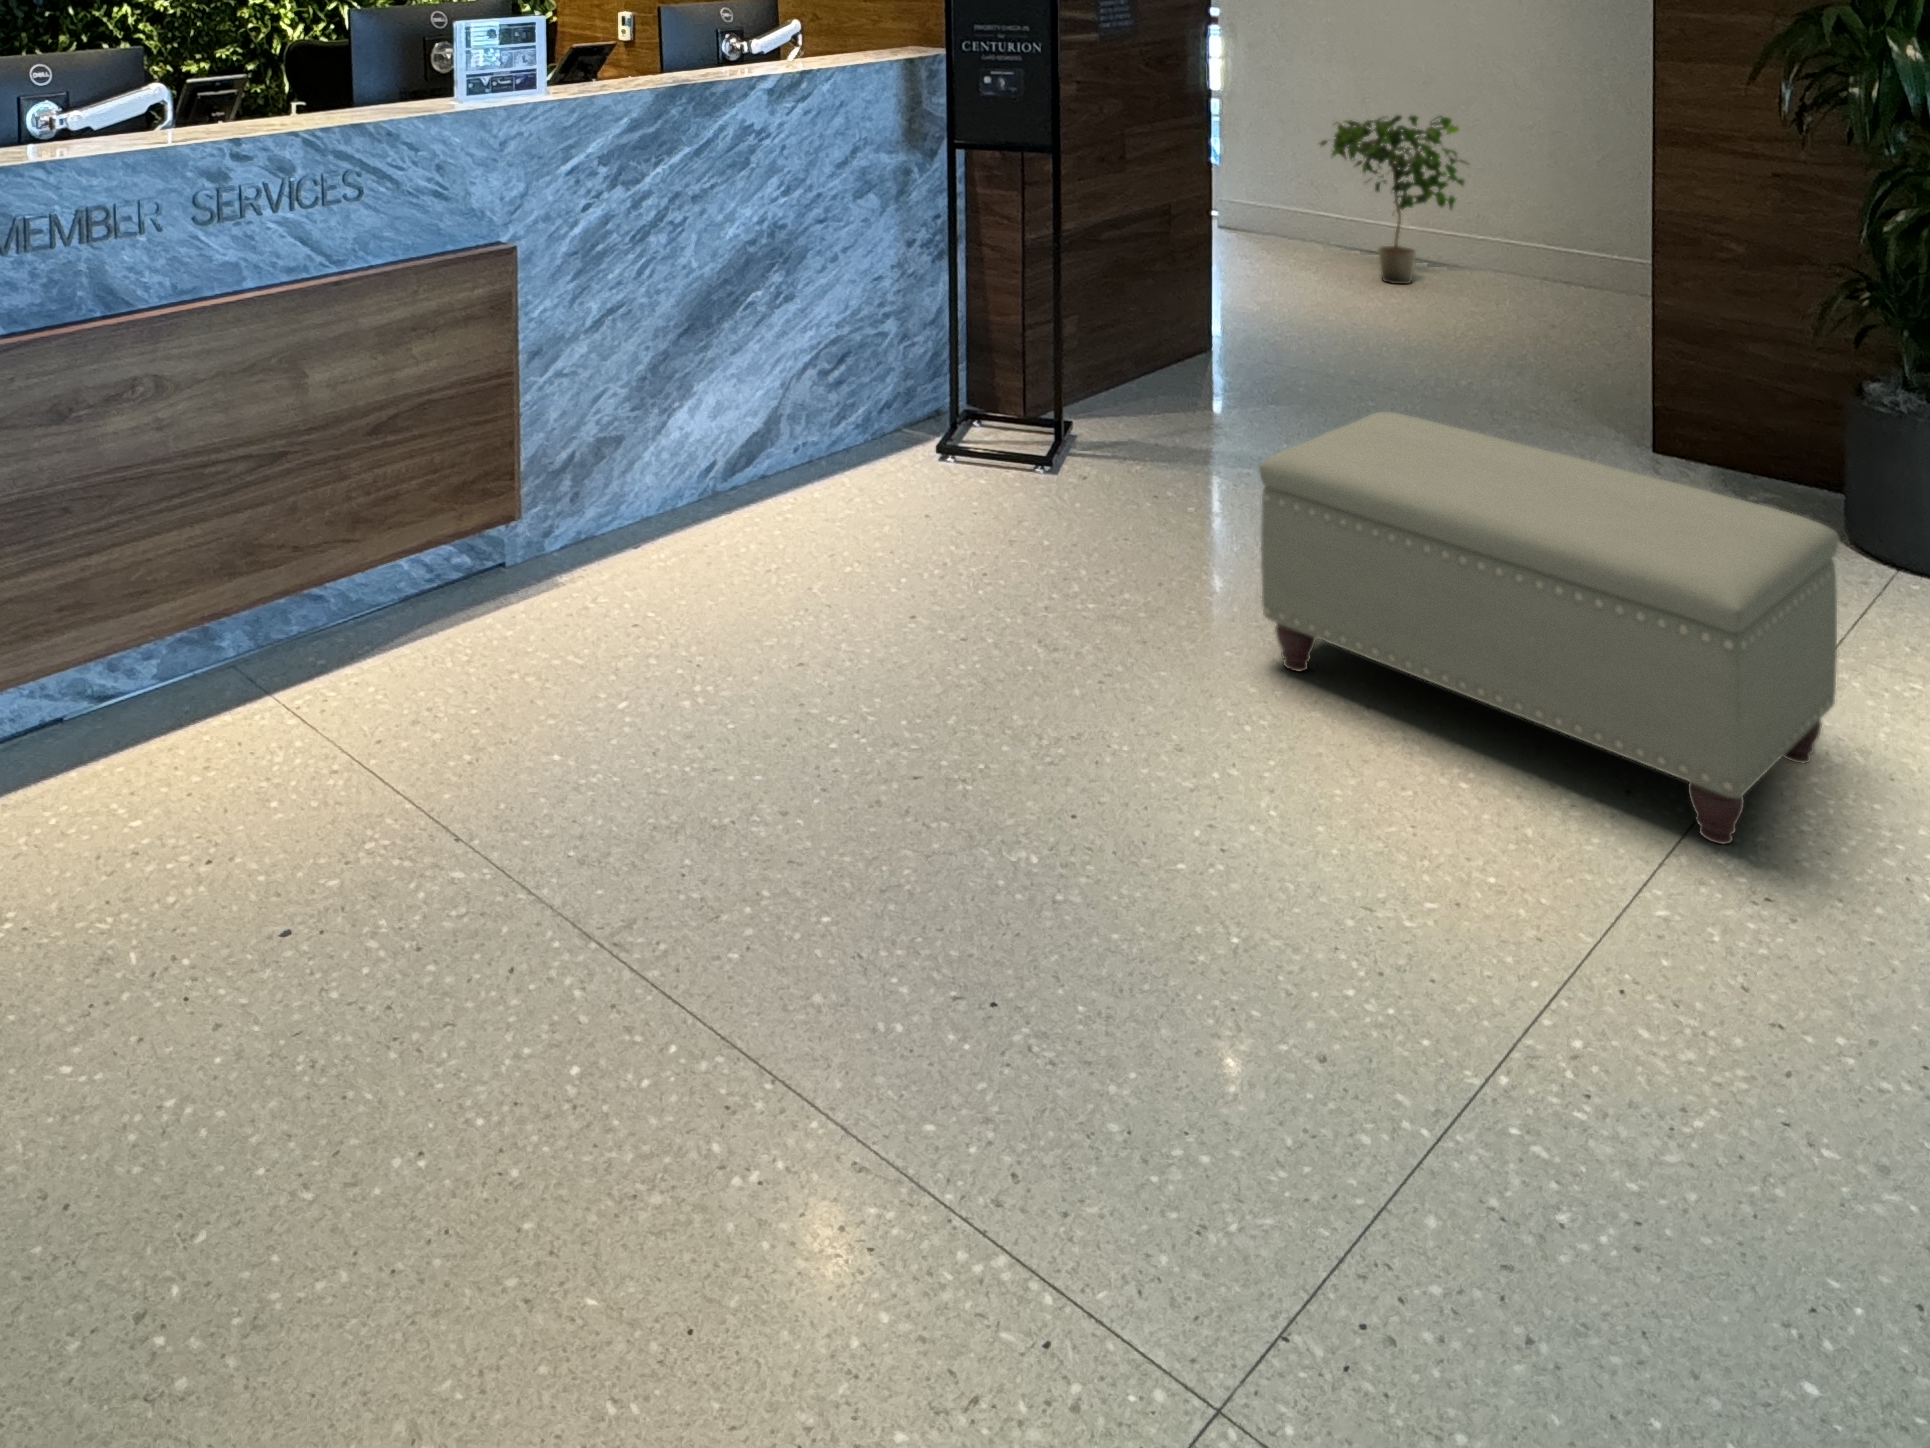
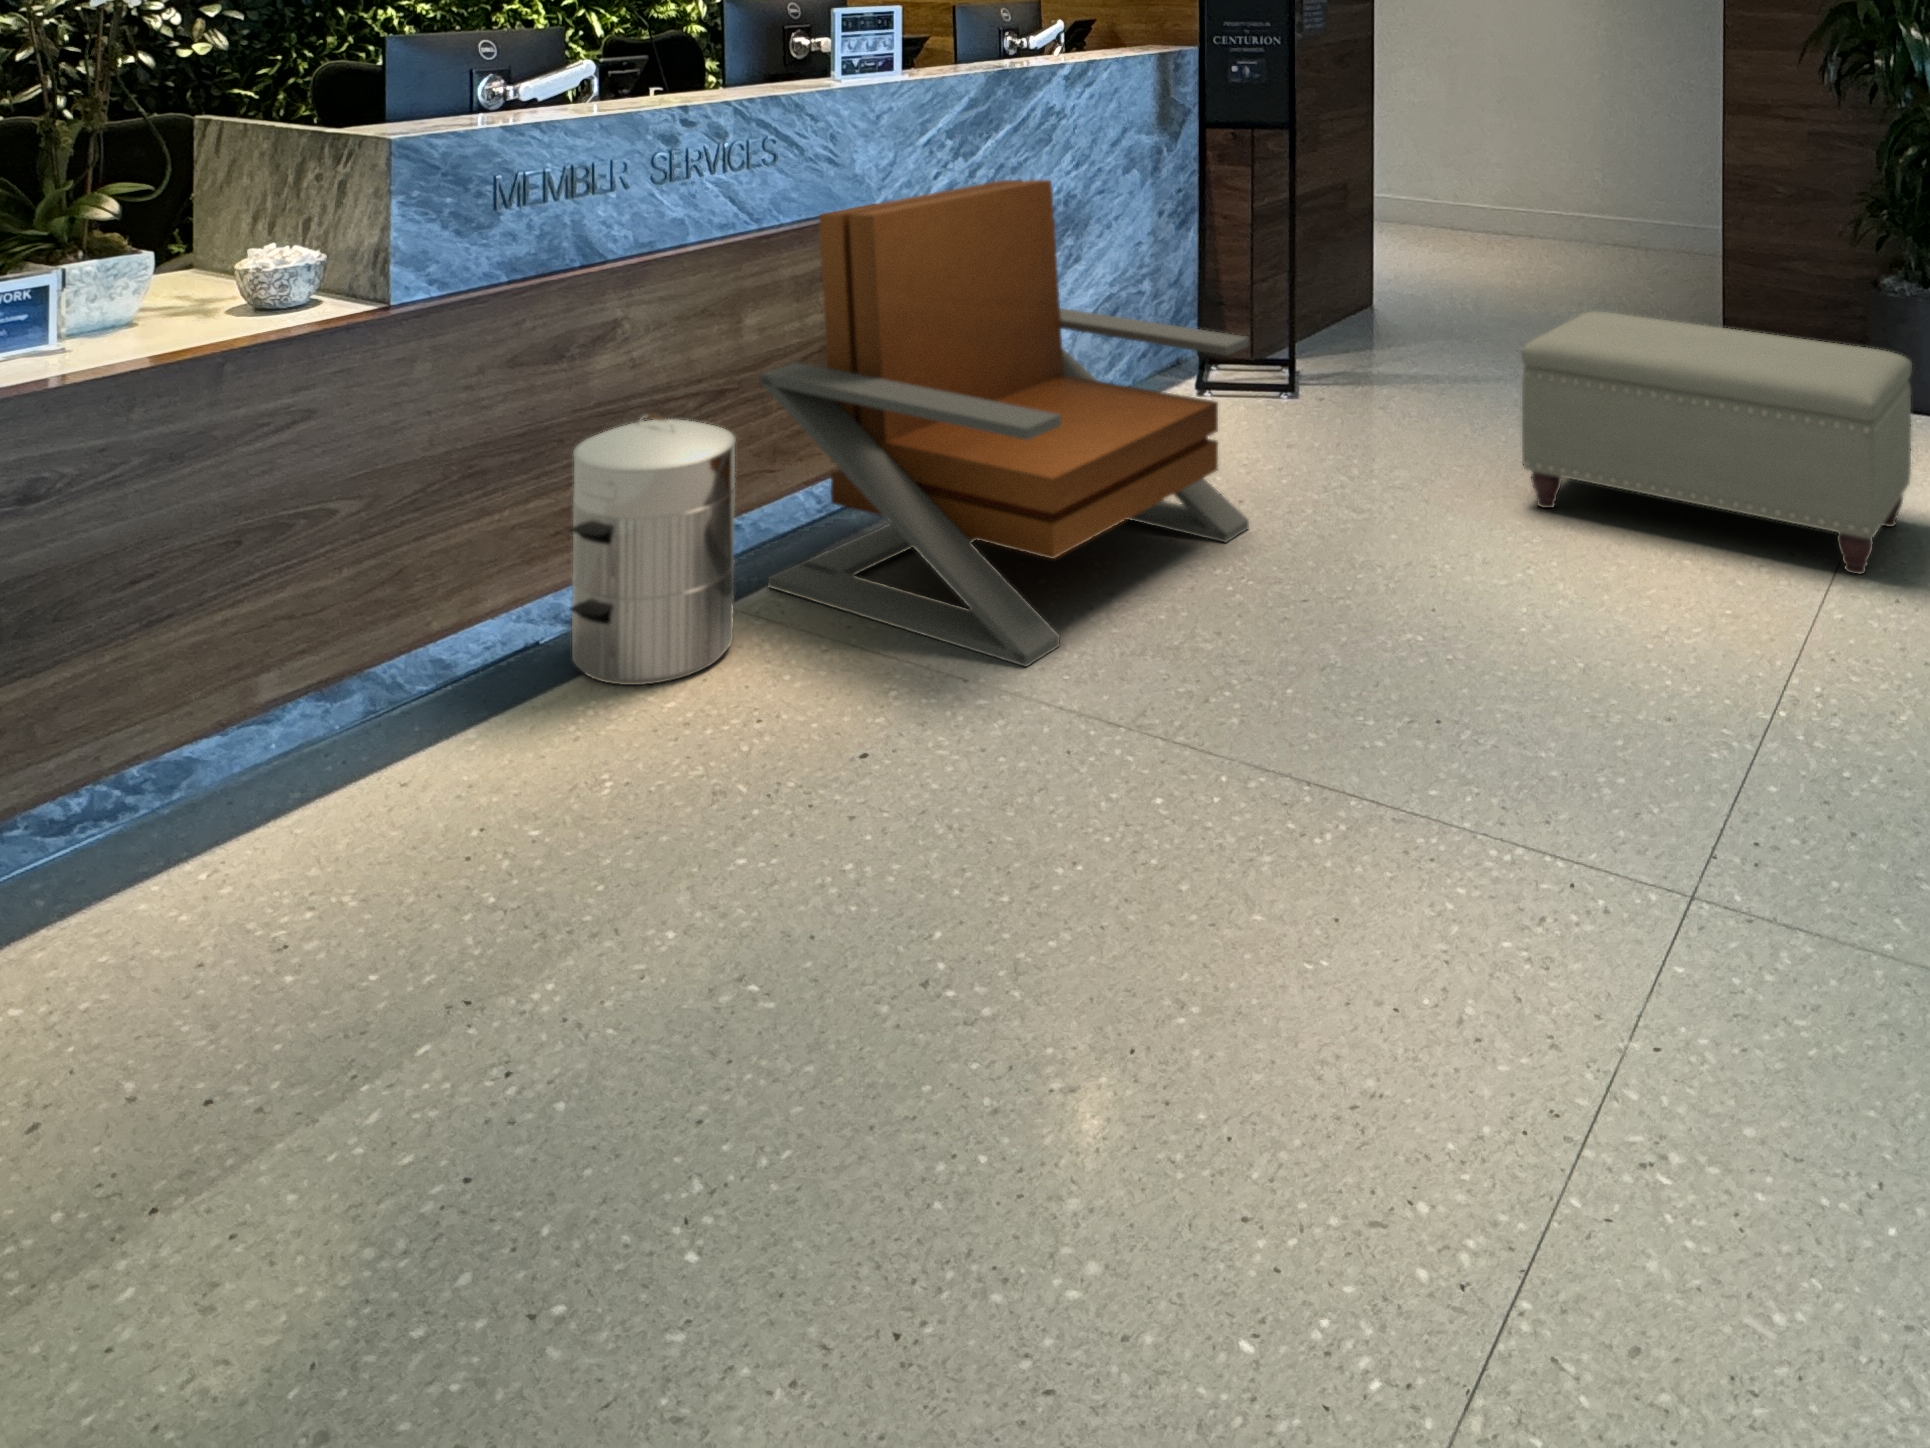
potted plant: present [1320,115,1468,284] -> none [1437,113,1557,255]
lounge chair: none [308,217,895,835] -> present [760,180,1249,667]
waste bin: none [41,489,251,796] -> present [570,414,736,685]

